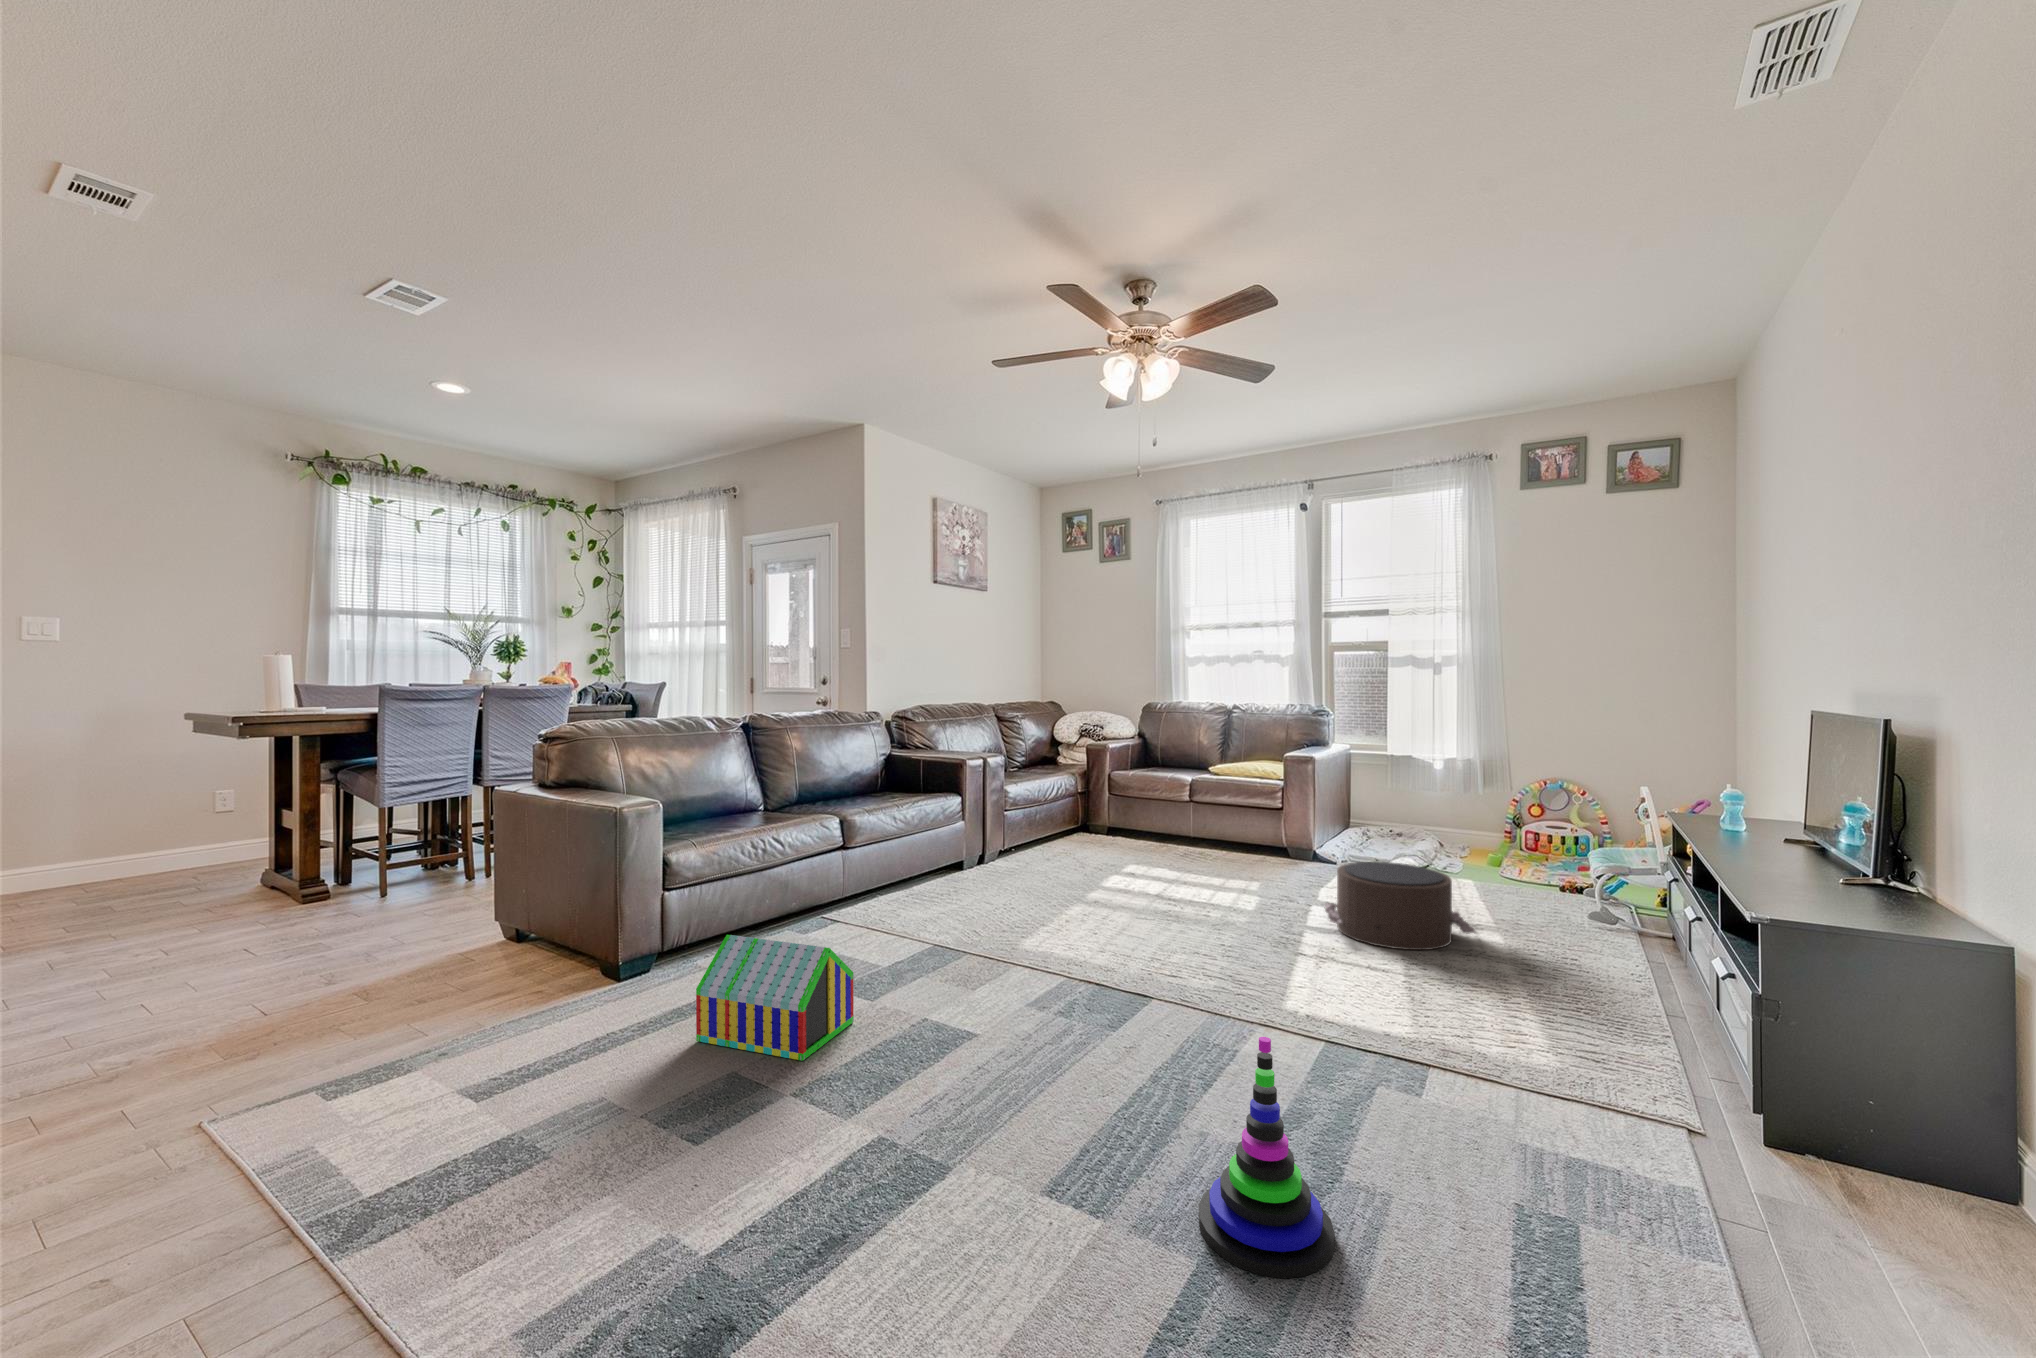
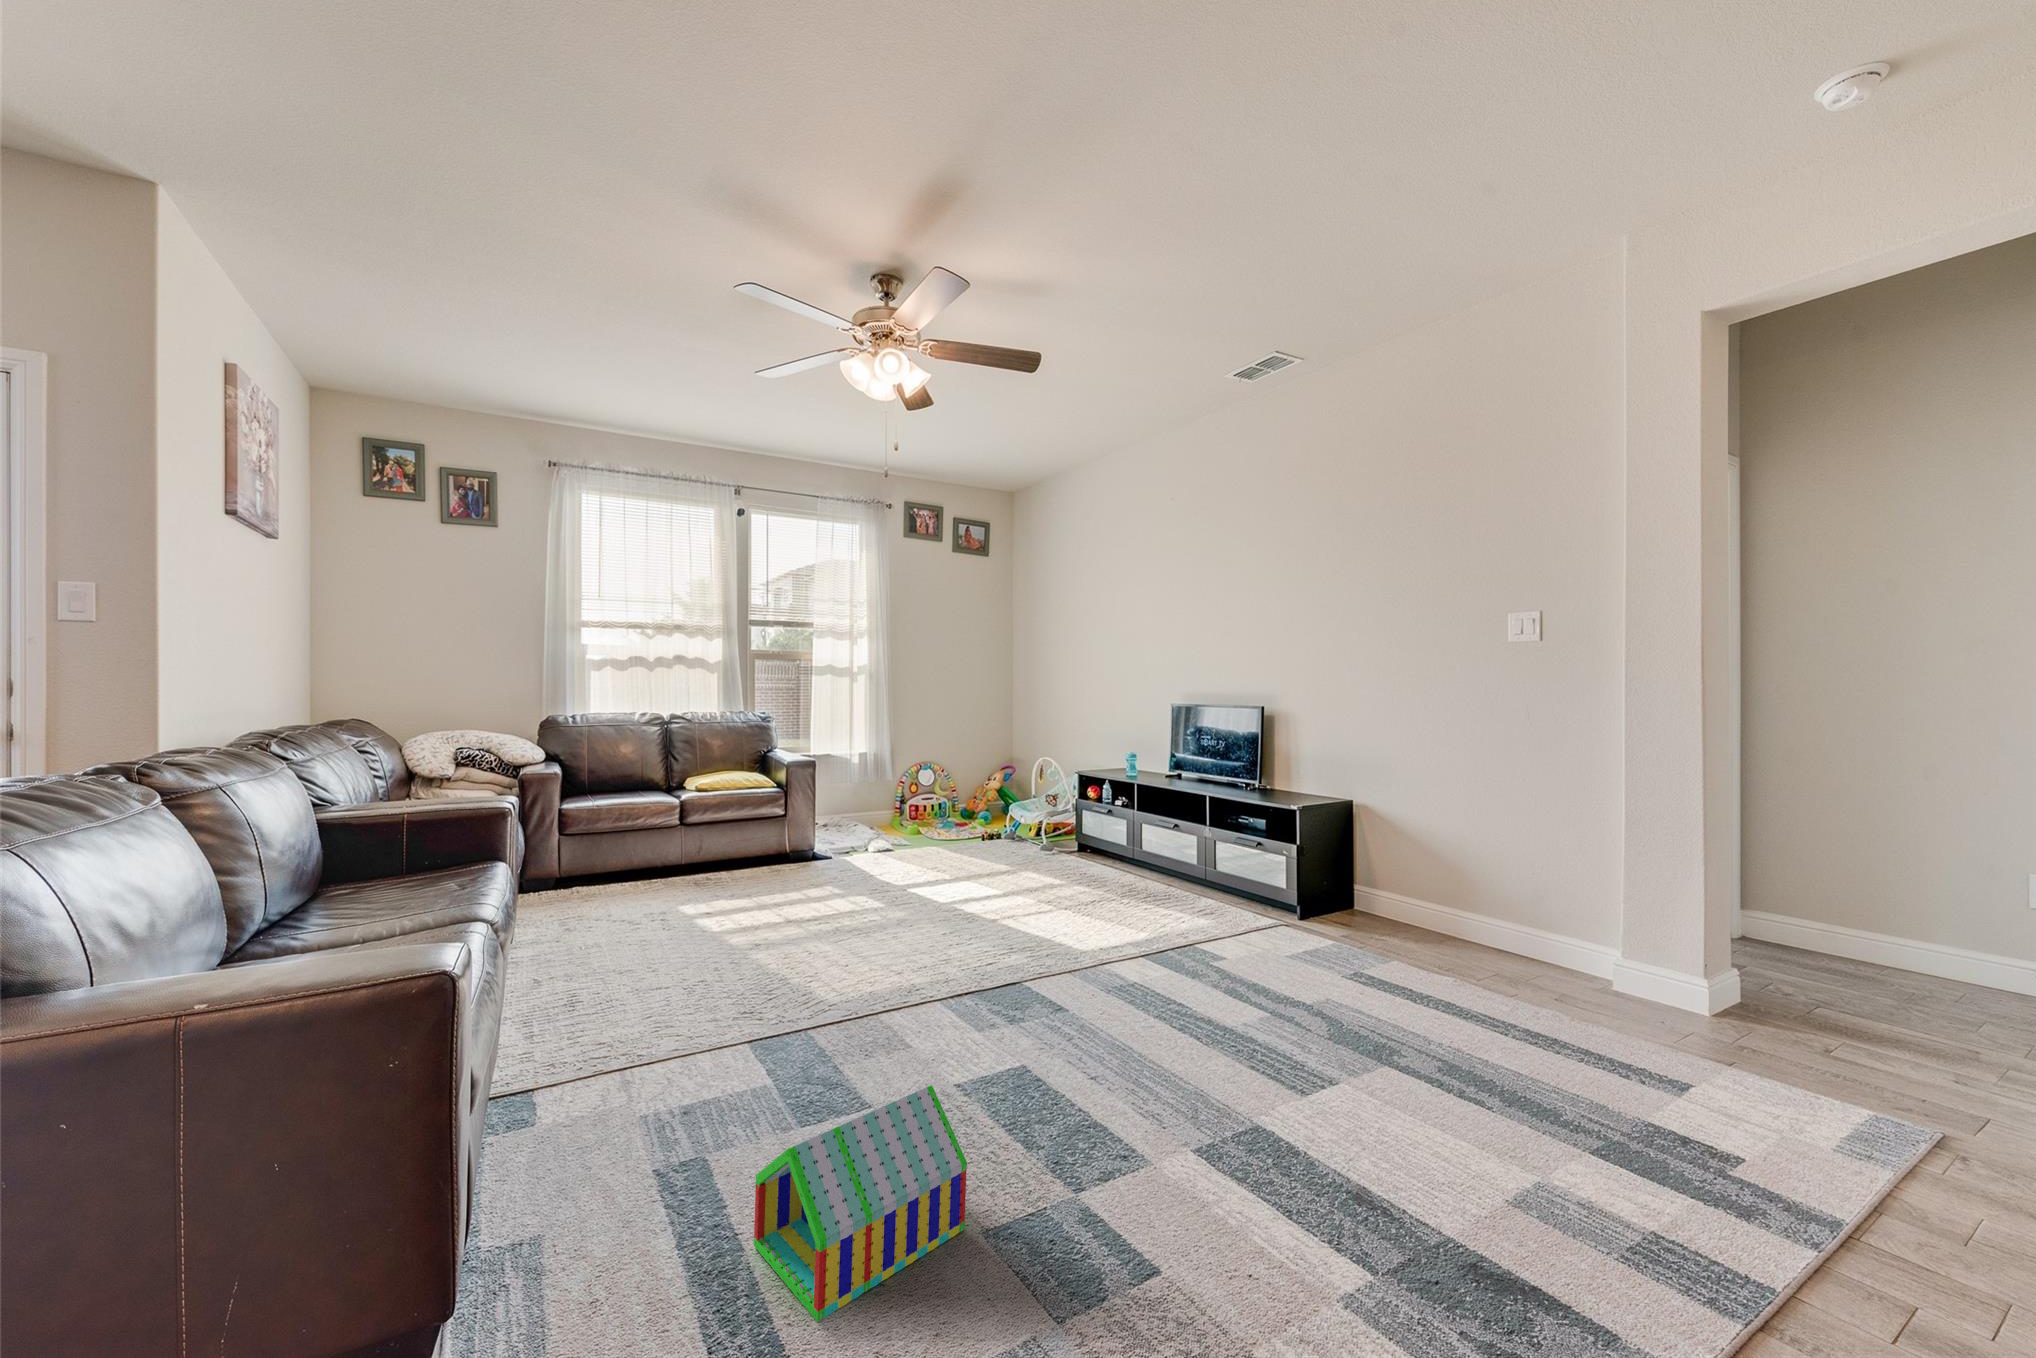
pouf: present [1324,862,1475,950] -> none [944,846,1048,914]
stacking toy: present [1199,1037,1335,1278] -> none [1291,965,1378,1107]

